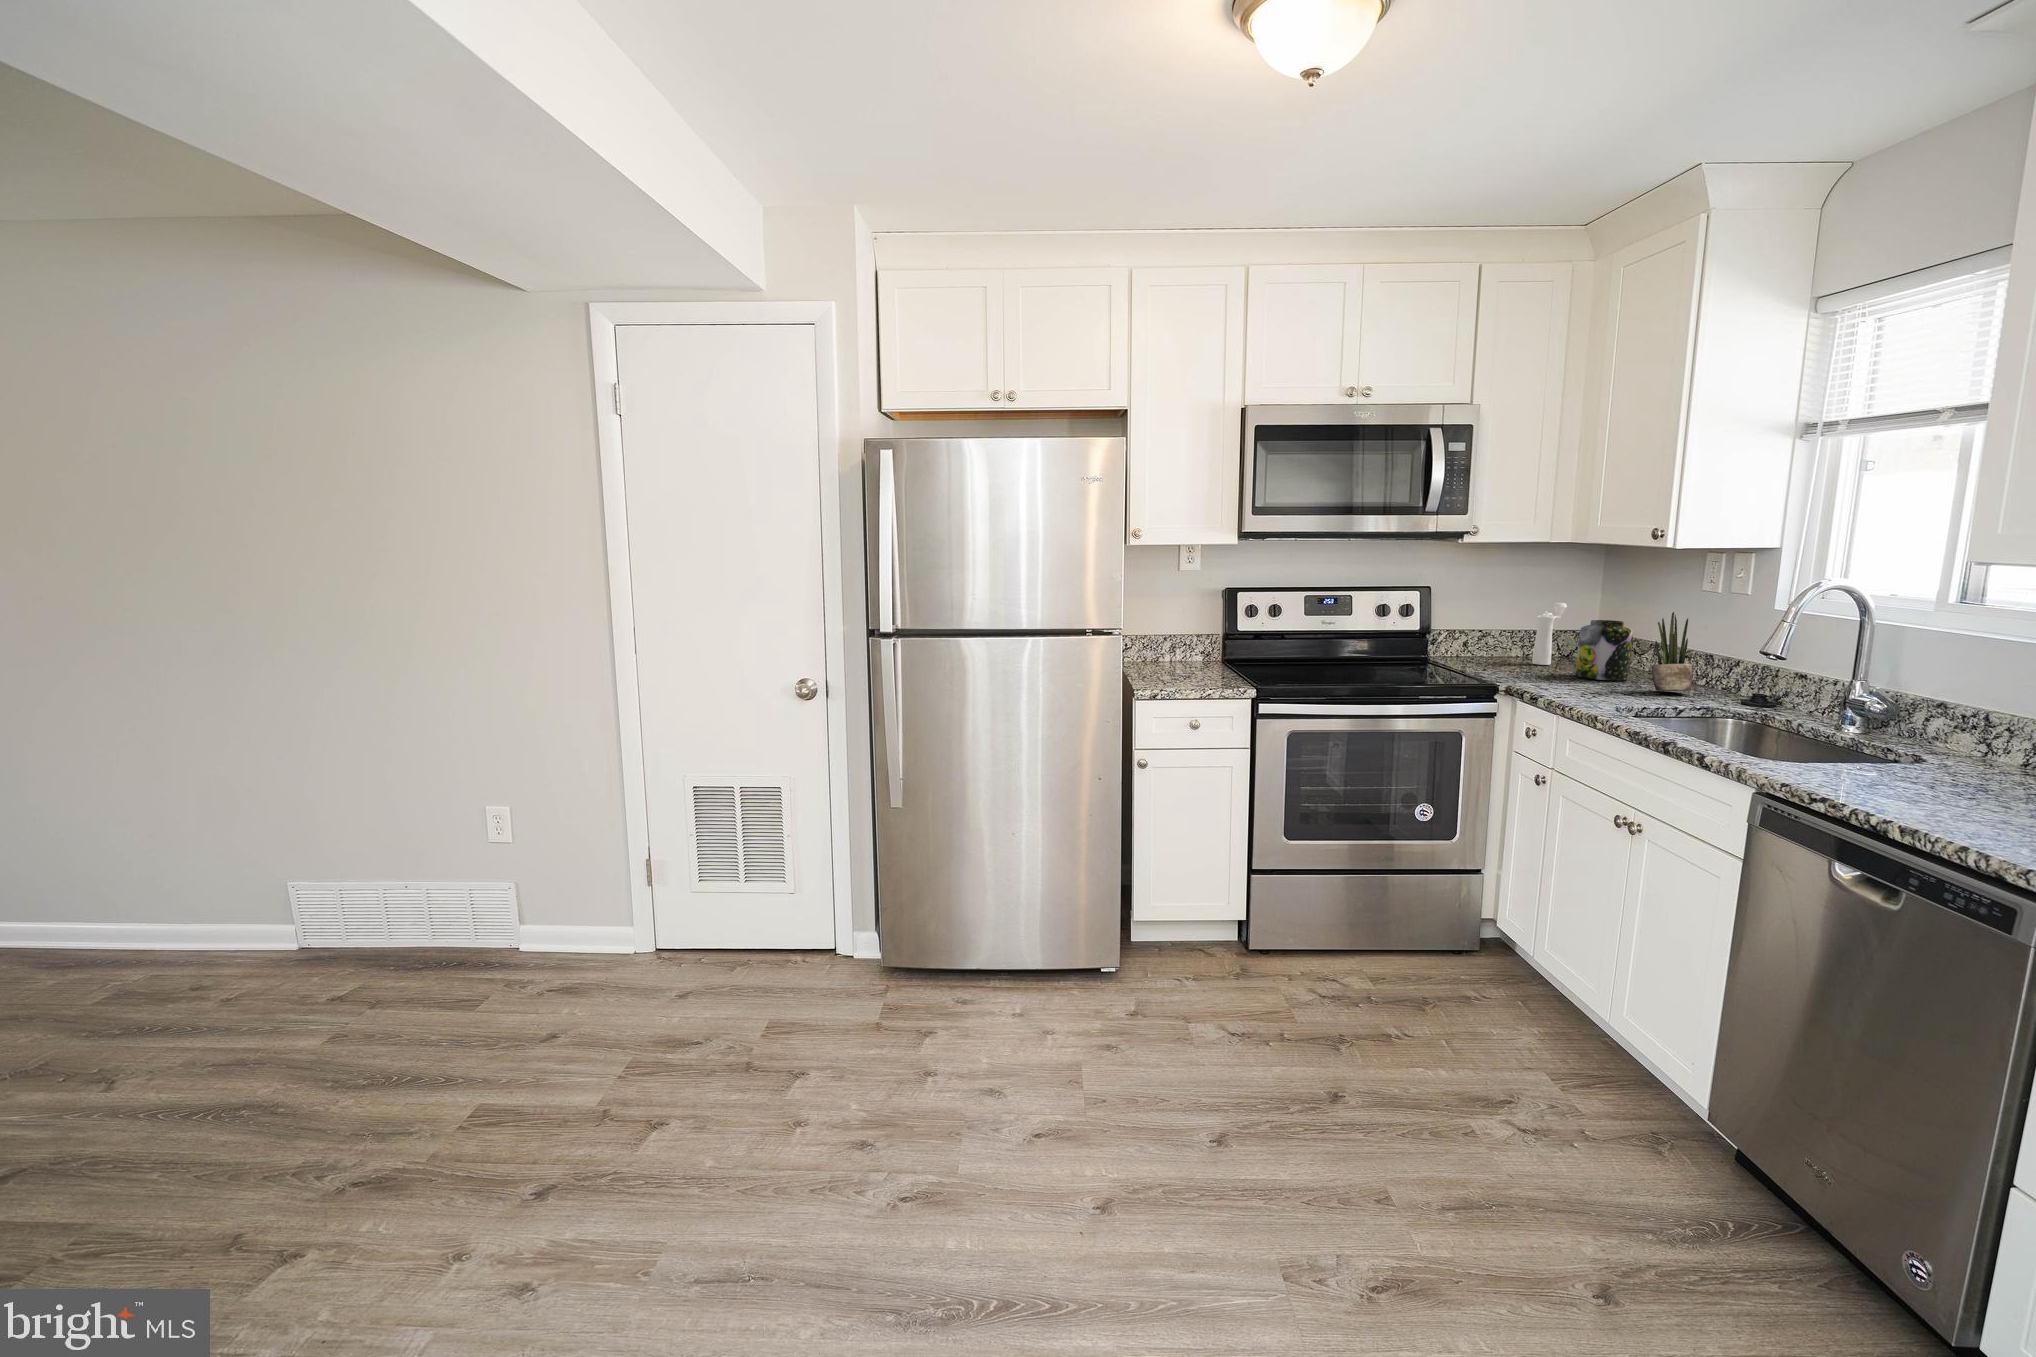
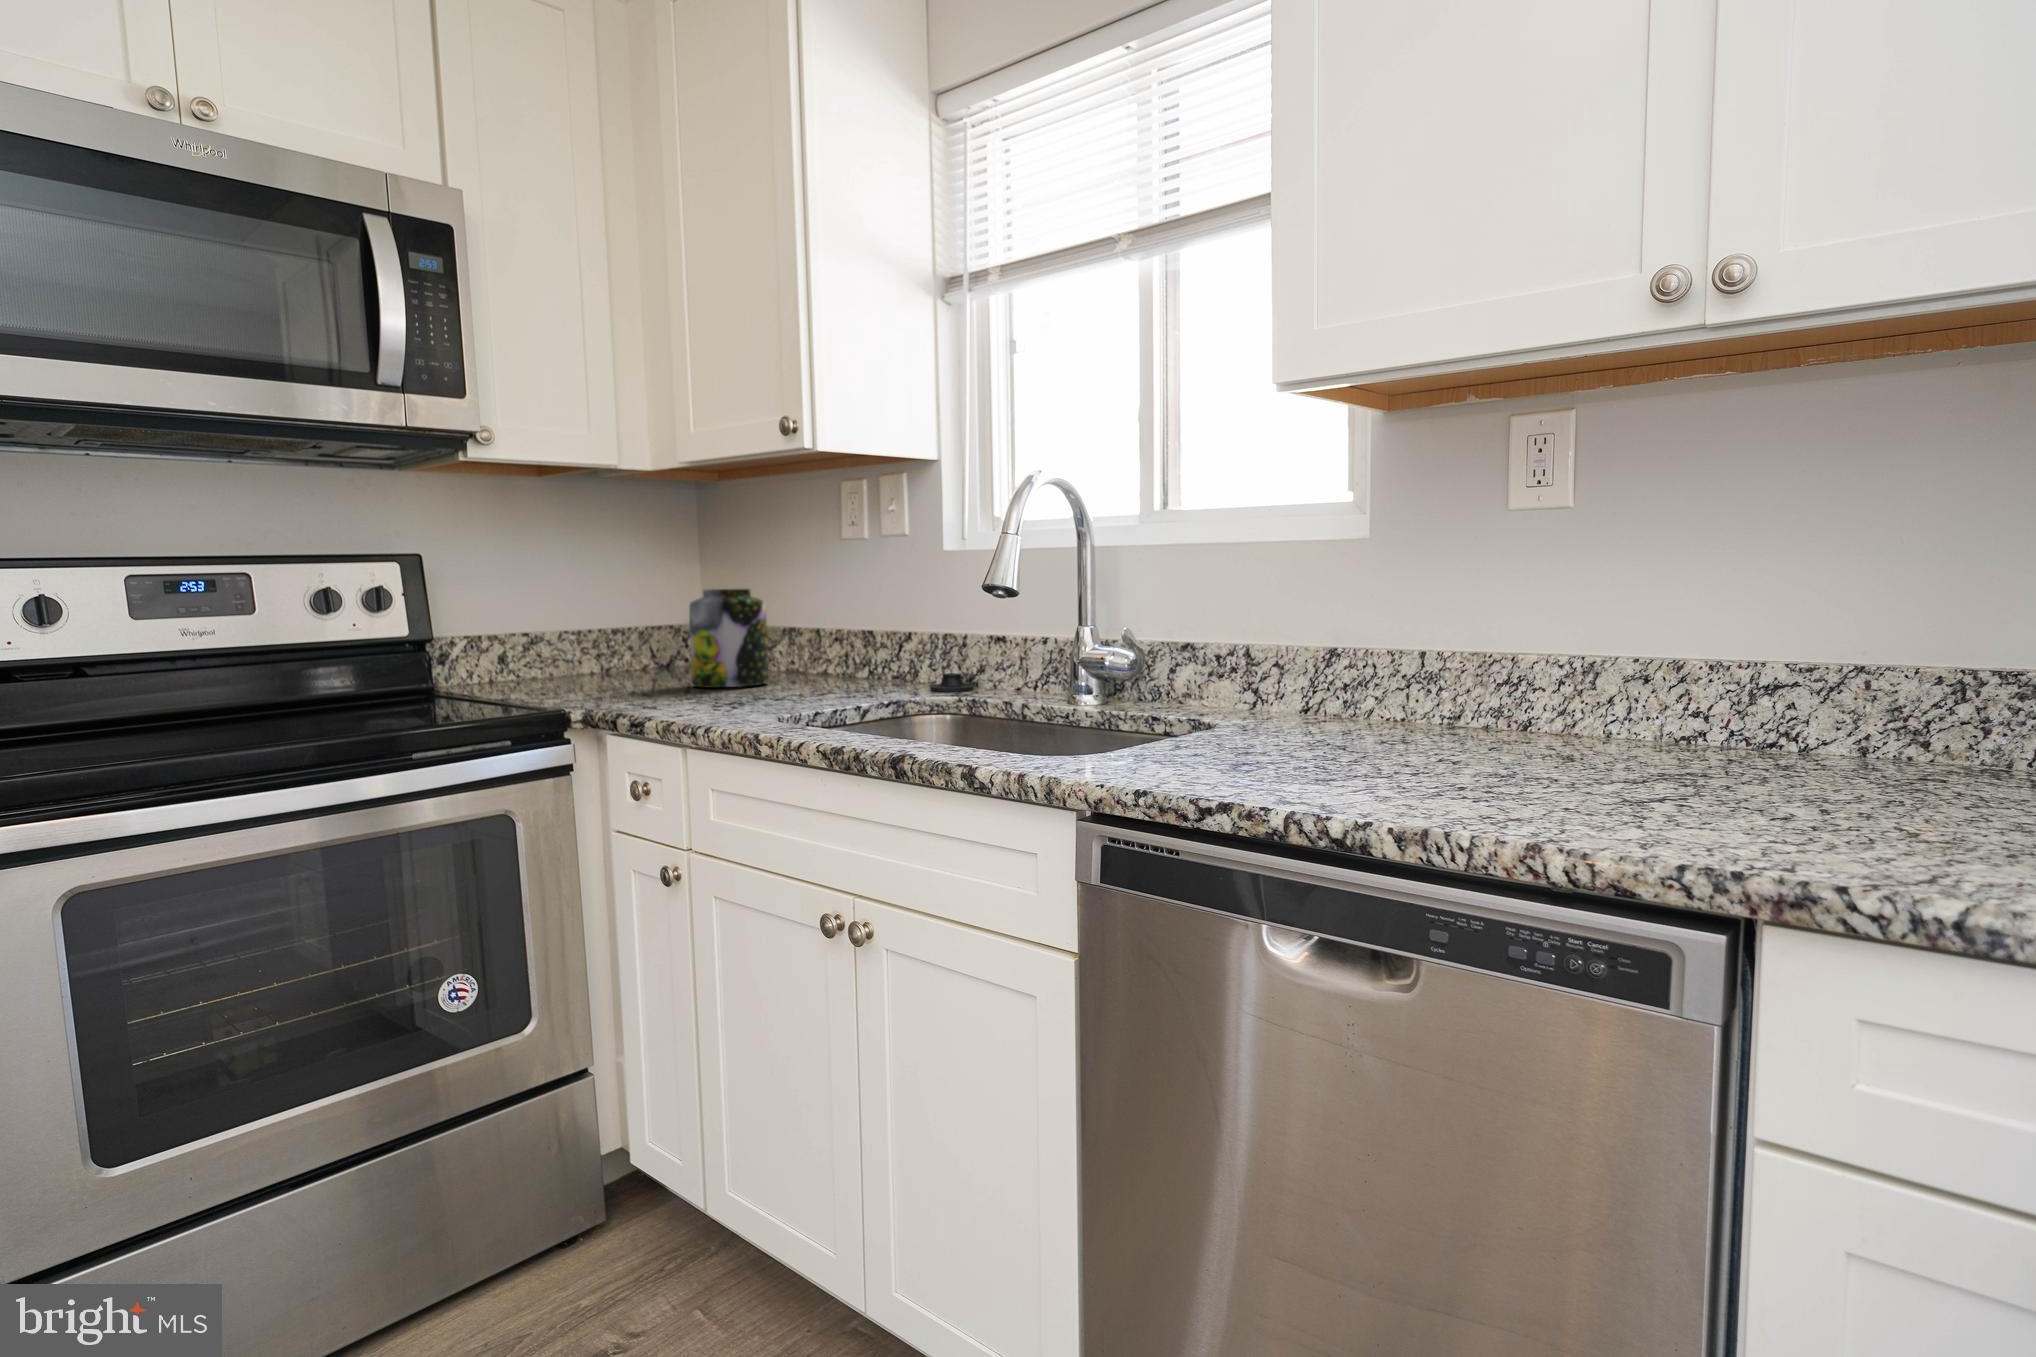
pepper mill: present [1532,603,1567,665] -> none [616,577,660,680]
potted plant: present [1652,612,1693,691] -> none [804,557,862,690]

